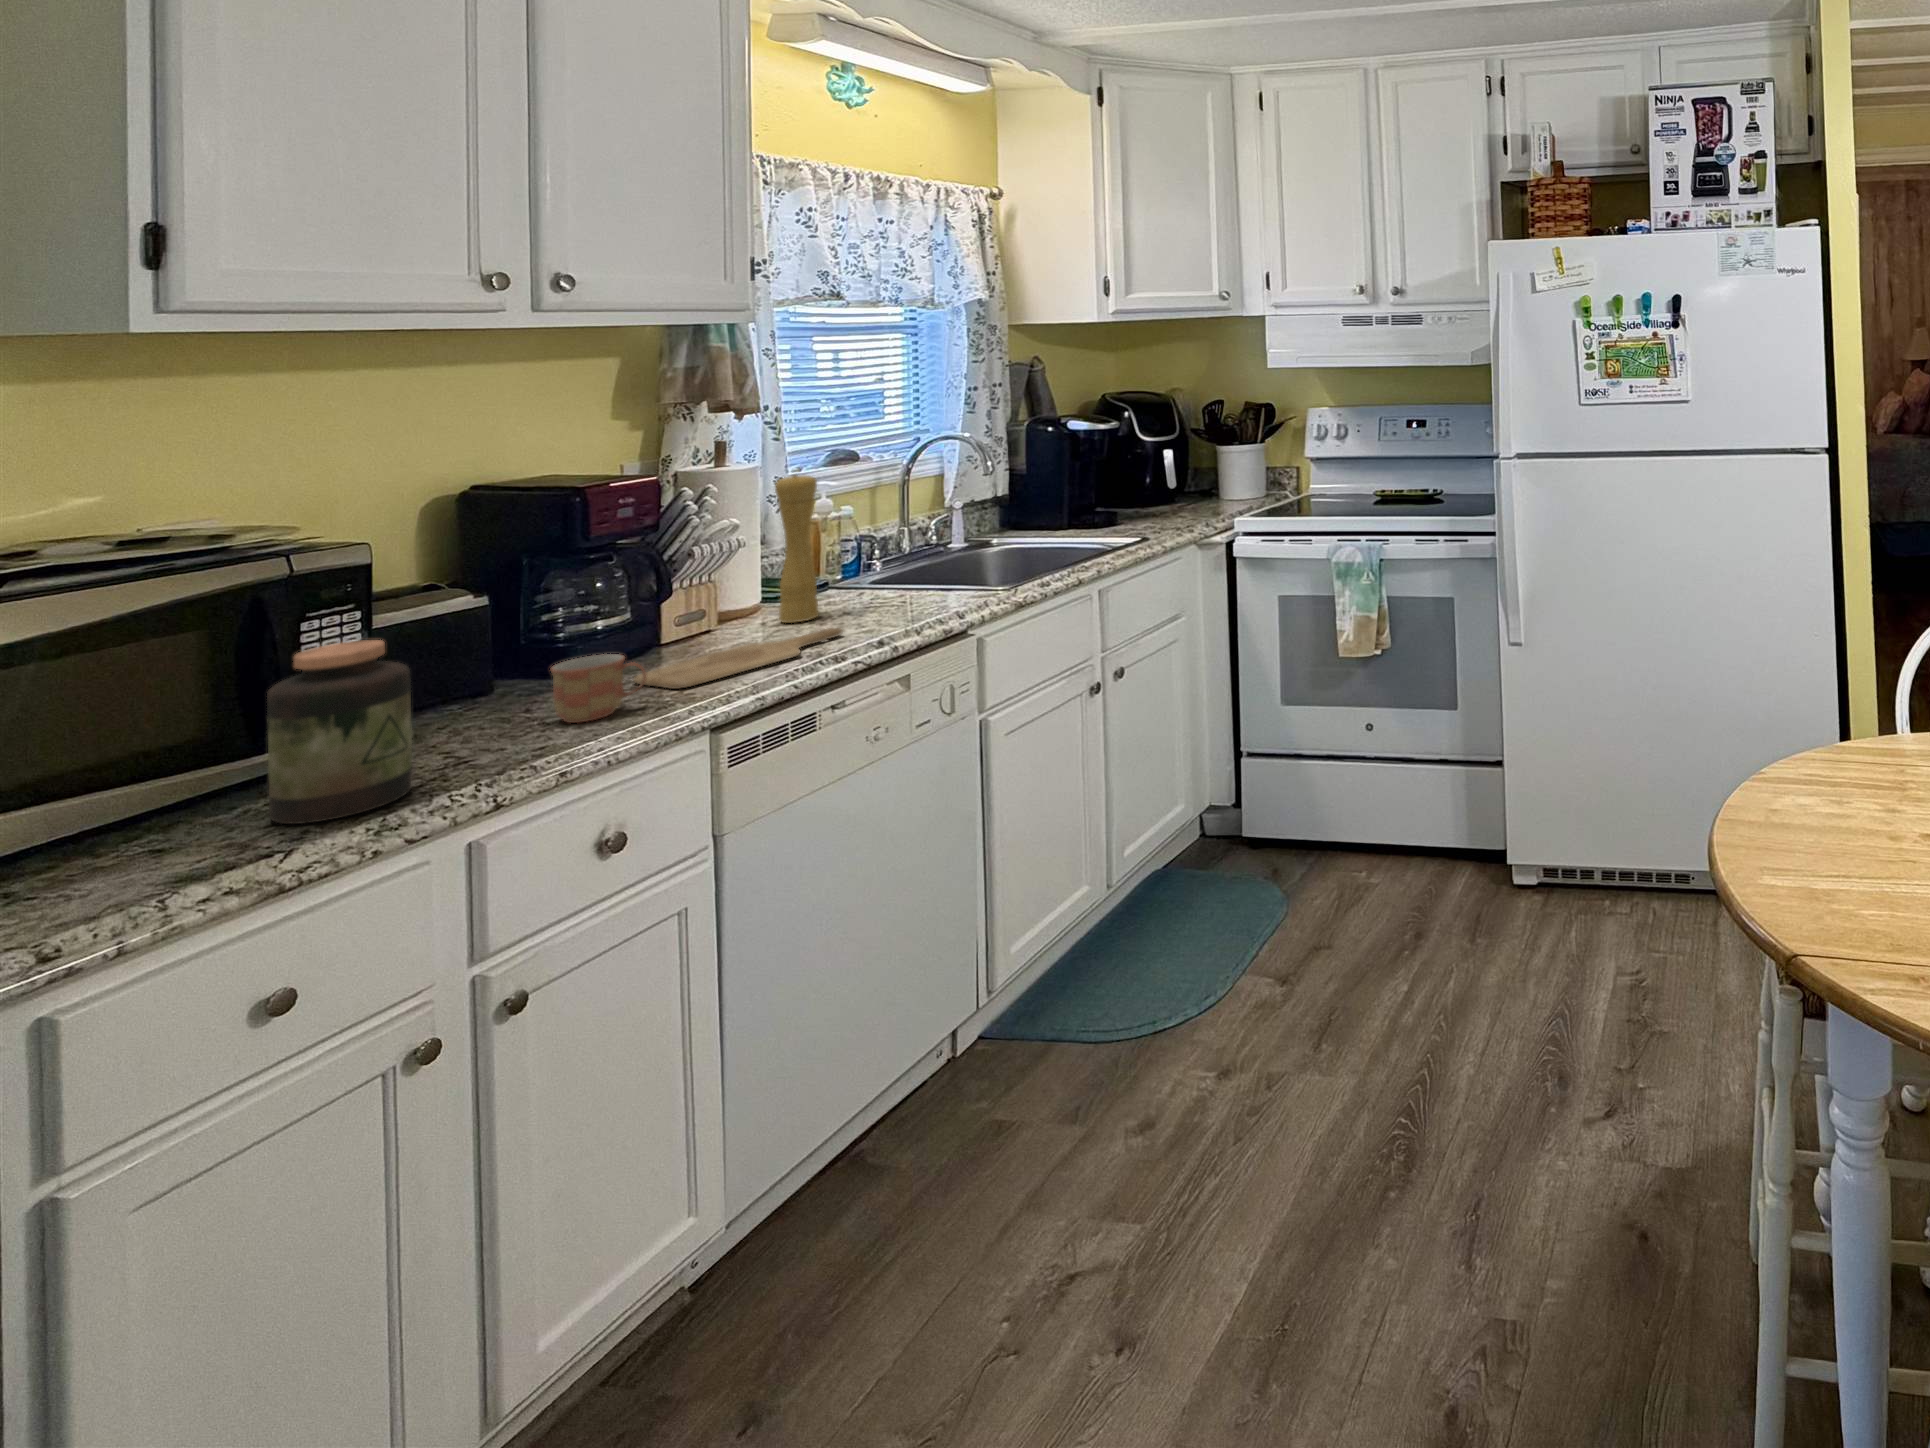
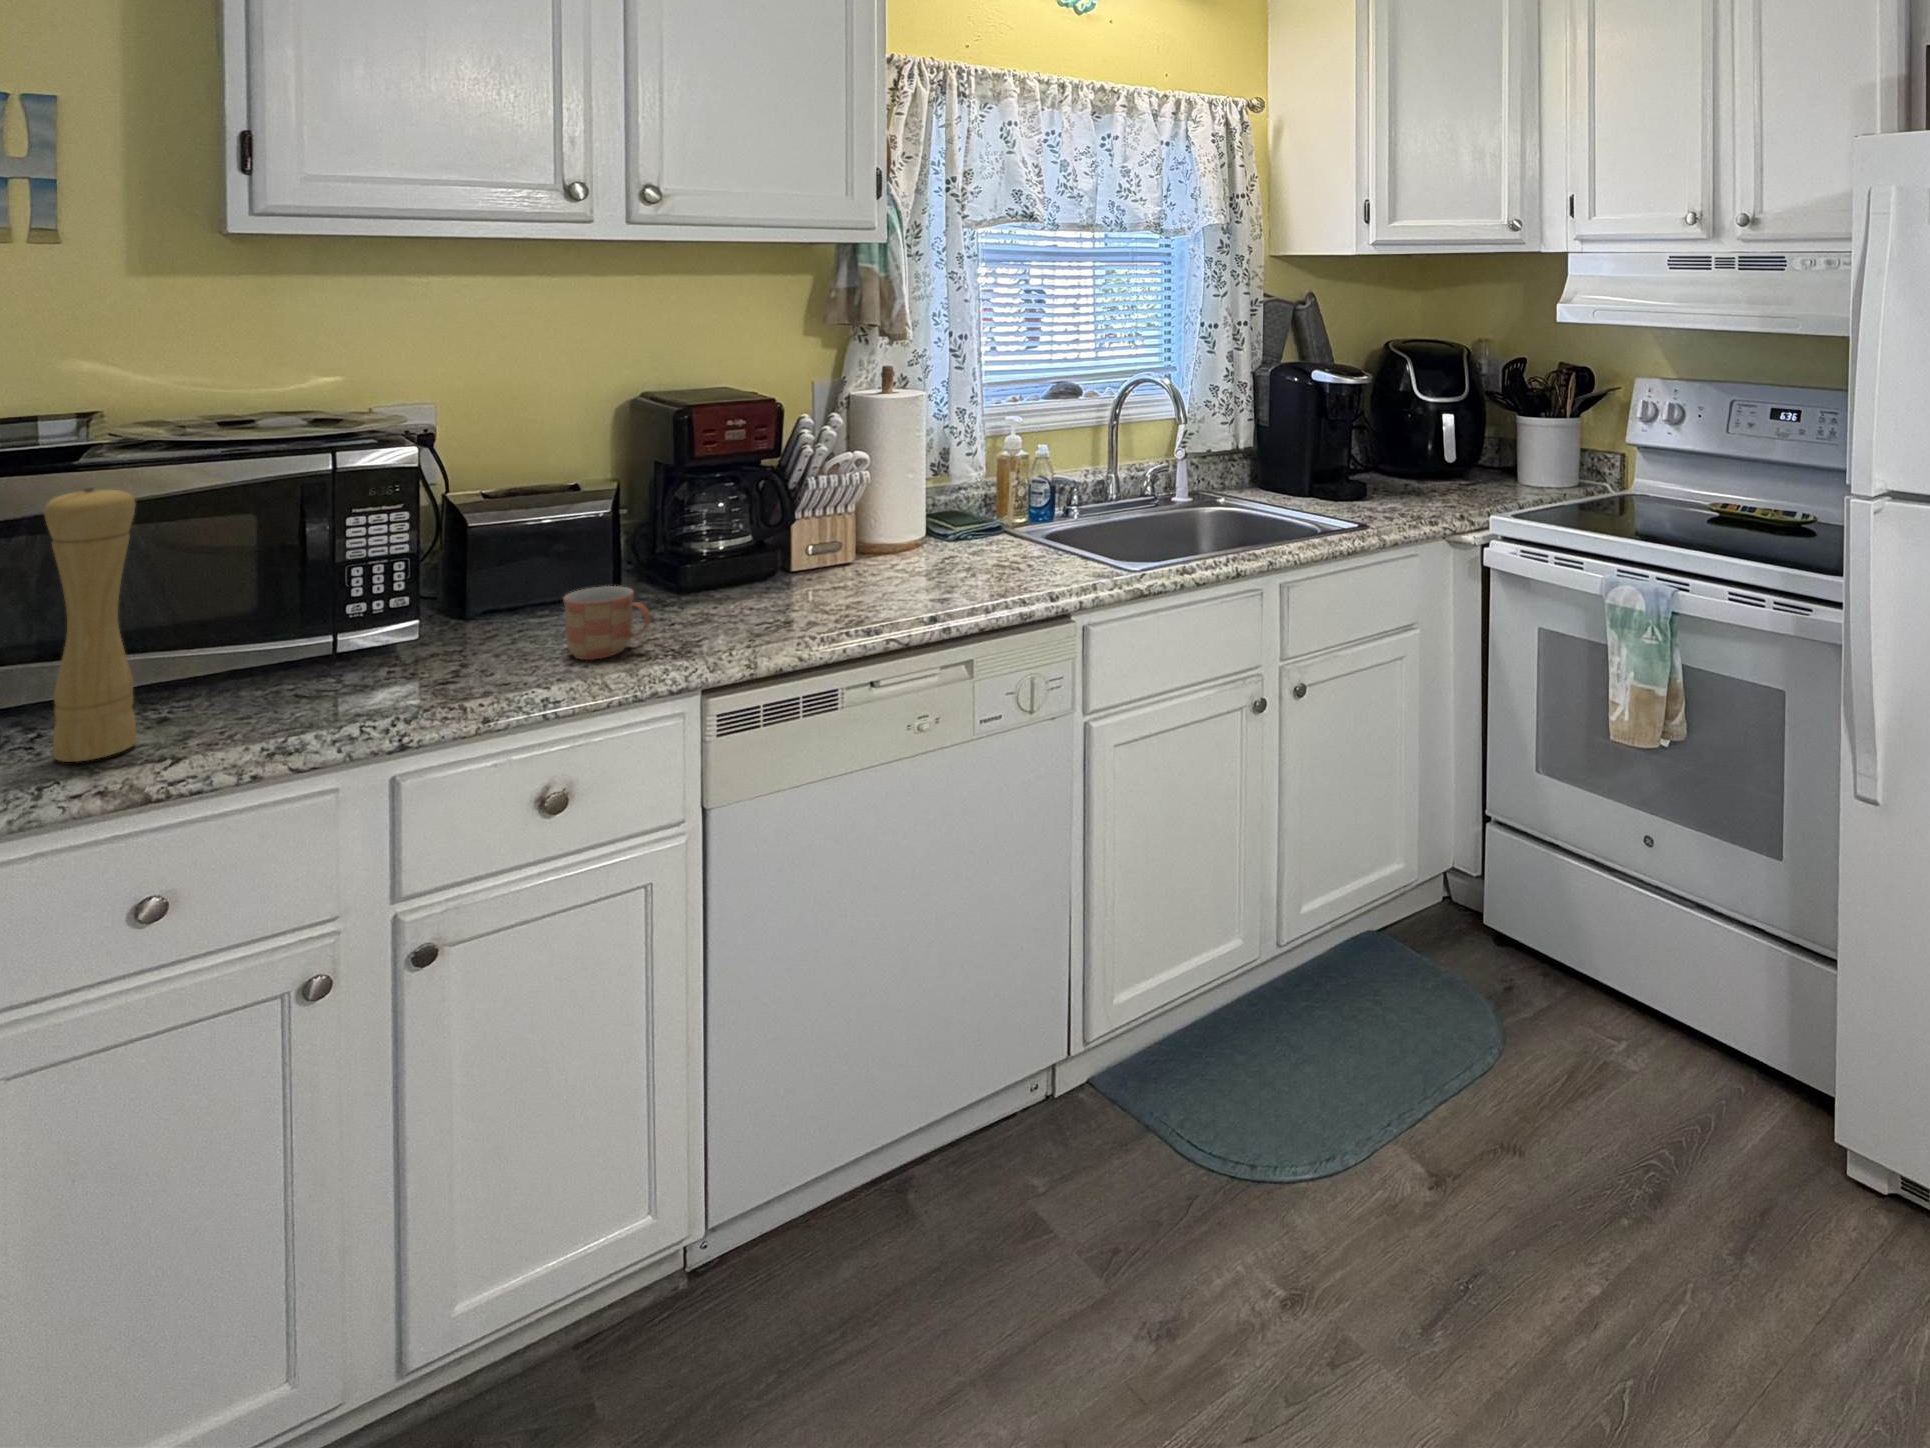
pepper mill: present [775,474,818,623] -> present [44,487,137,762]
cutting board: present [634,628,842,689] -> none [688,589,917,637]
jar: present [267,640,413,824] -> none [234,543,366,728]

